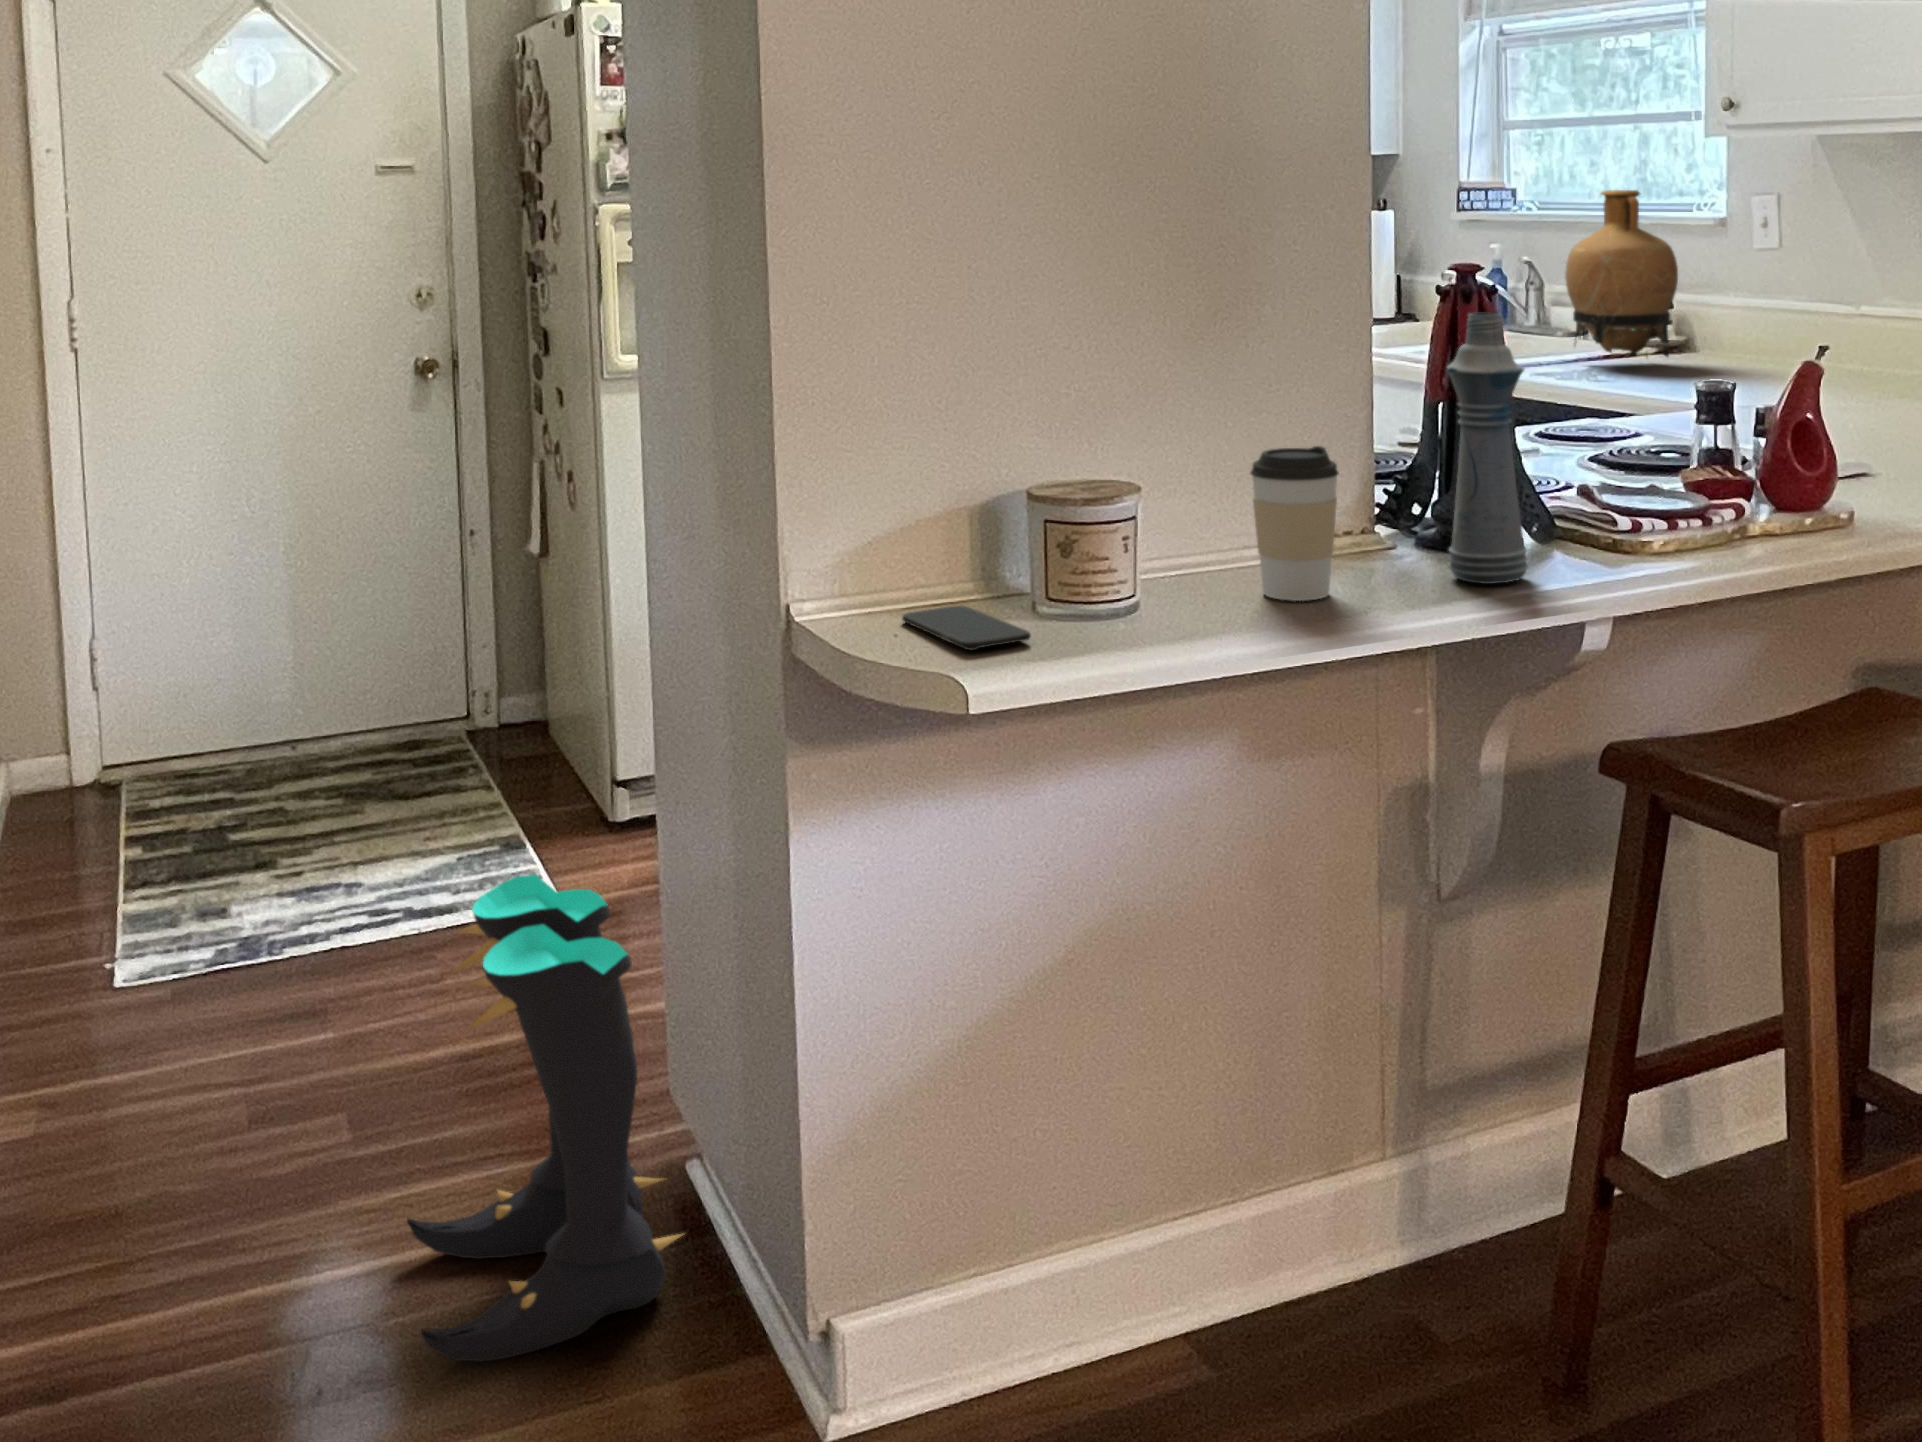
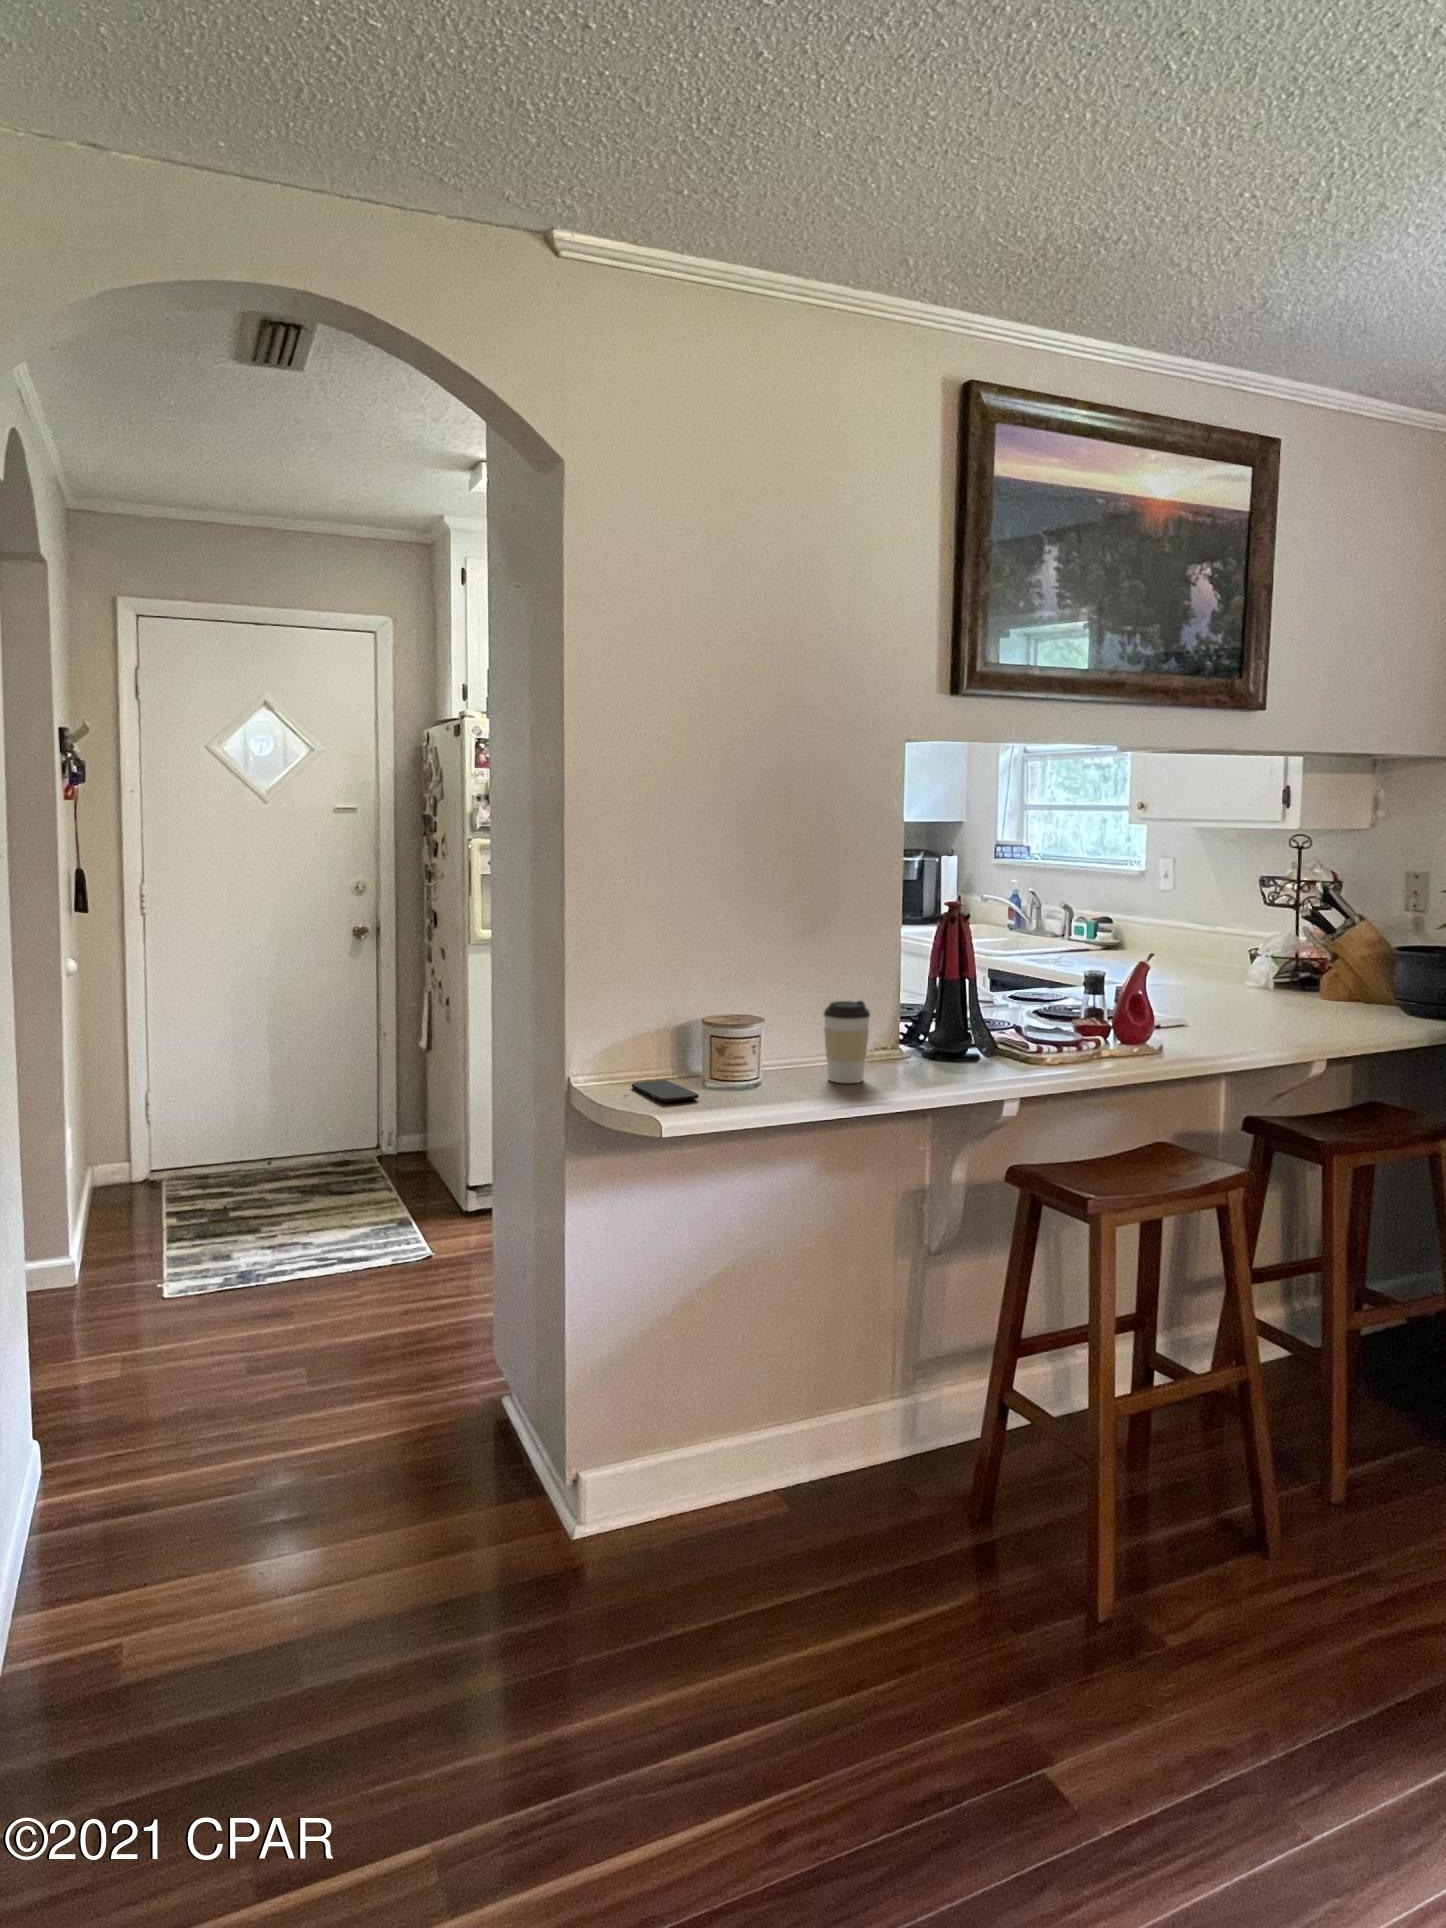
vase: present [1565,190,1678,357] -> none [1046,854,1112,957]
bottle: present [1446,312,1528,584] -> none [930,931,973,1078]
boots: present [407,874,683,1362] -> none [347,1227,504,1487]

